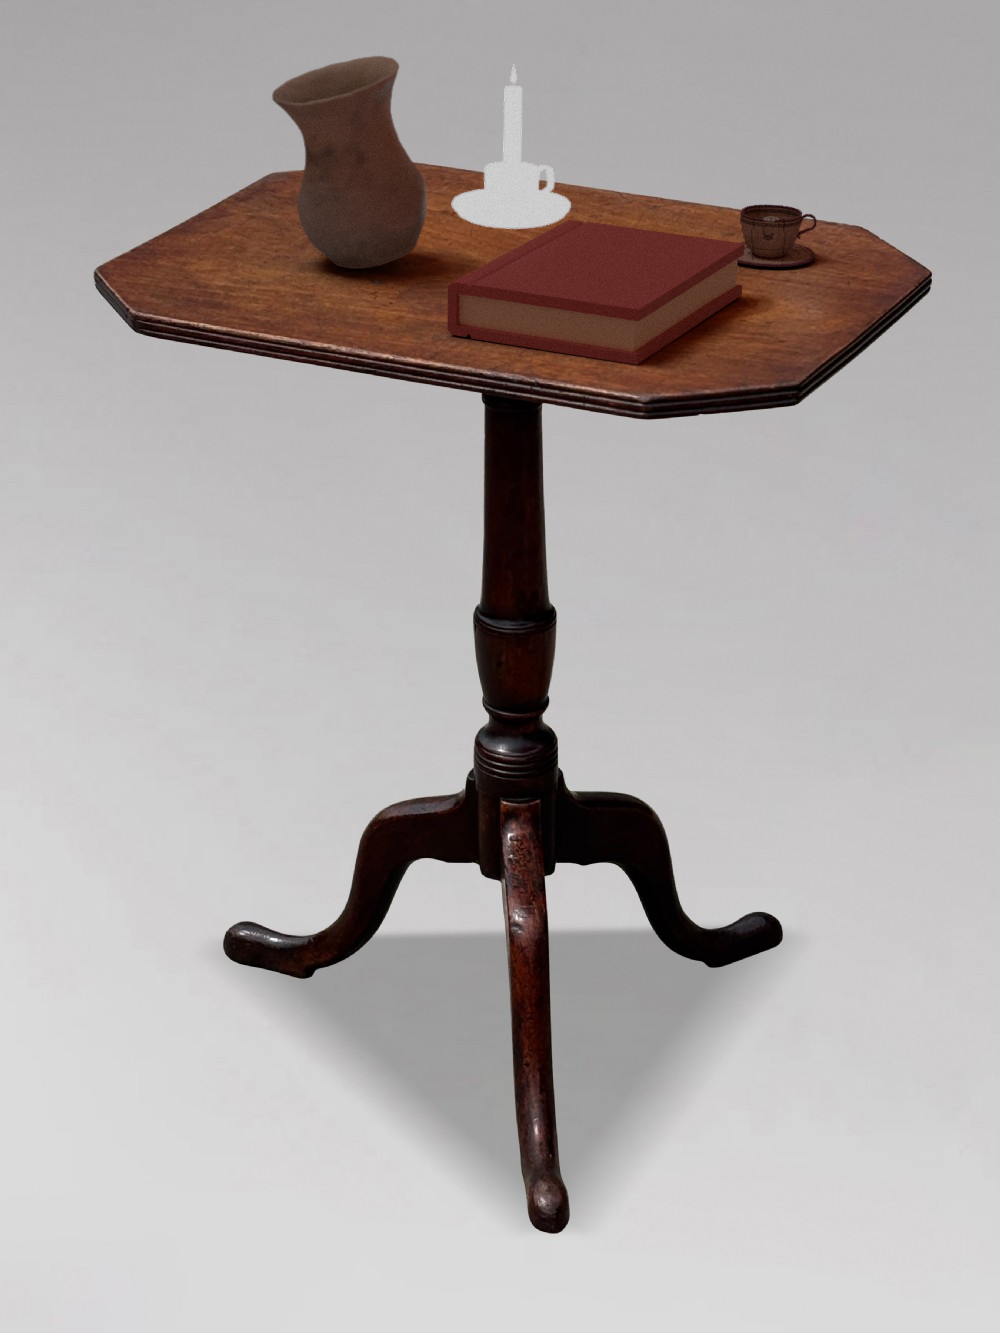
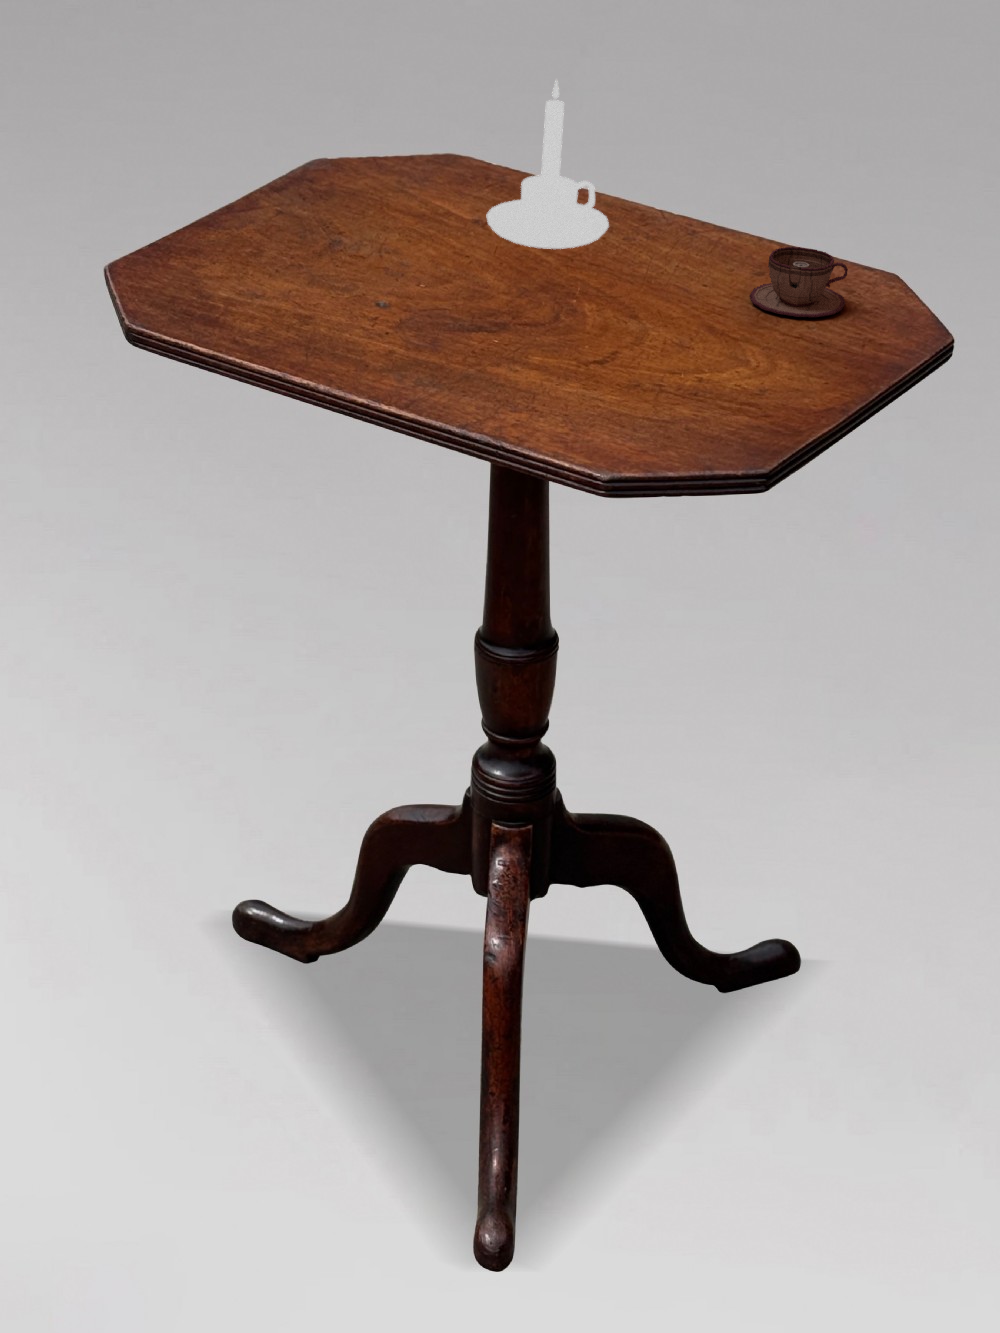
vase: present [272,56,427,269] -> none [288,72,443,289]
hardback book: present [447,220,745,365] -> none [430,255,756,432]

